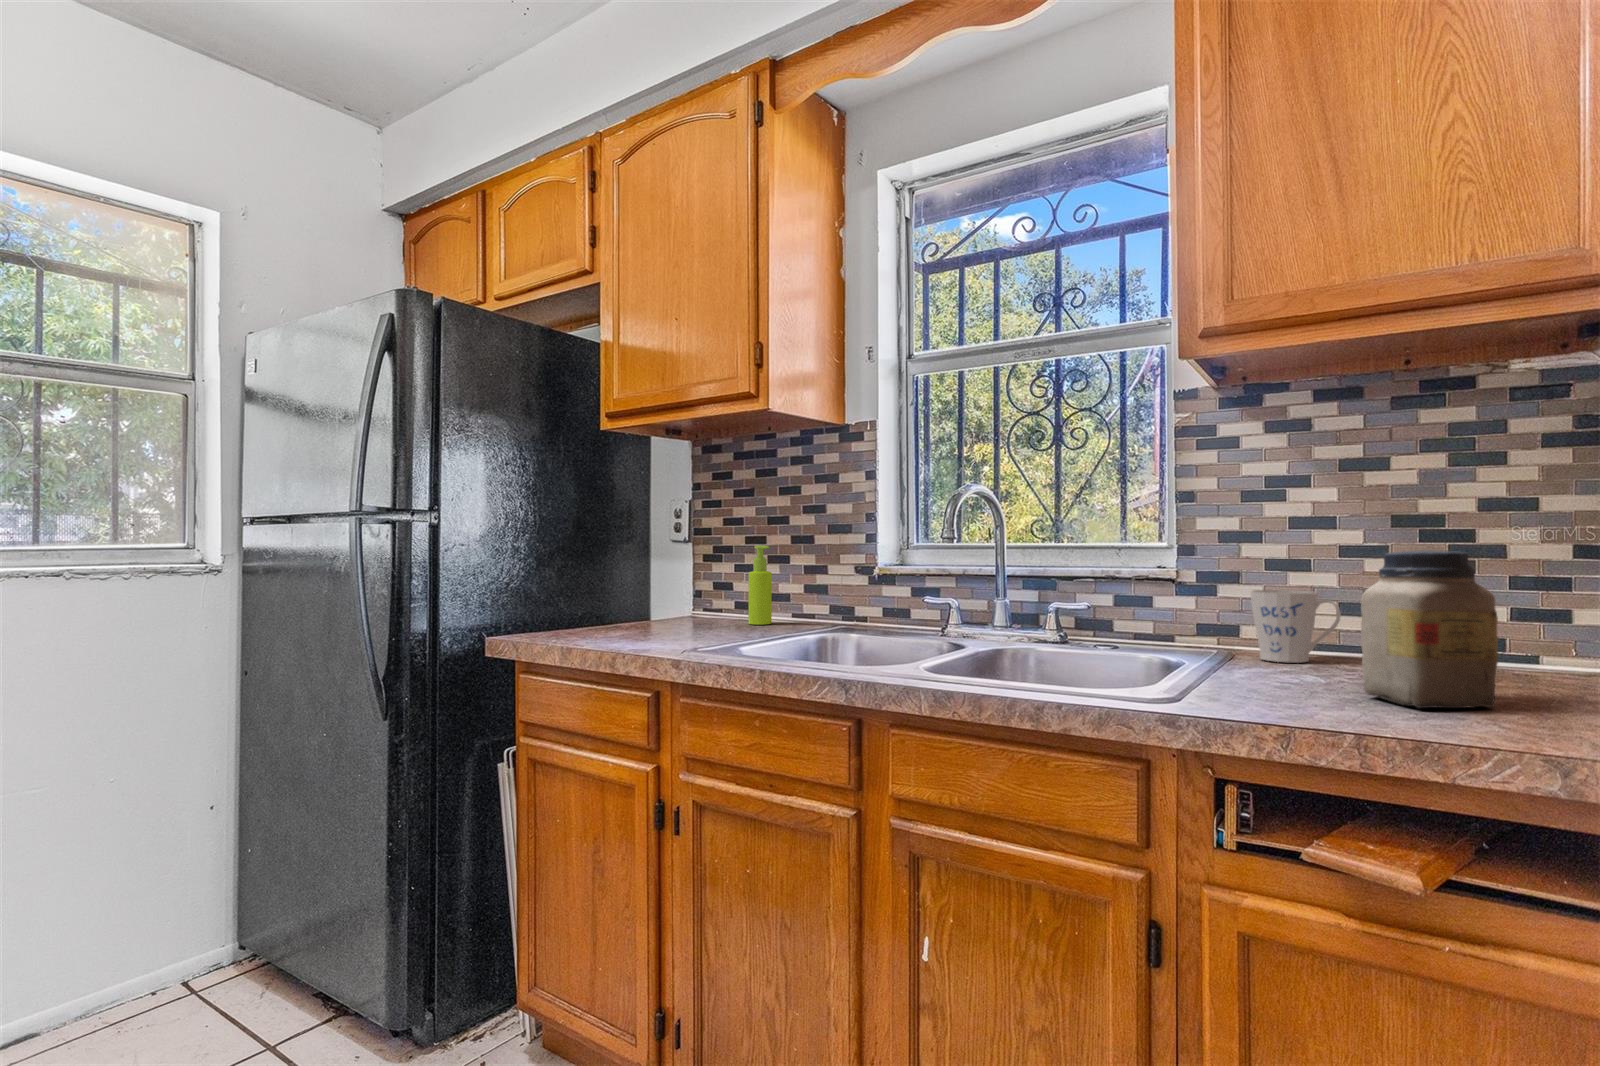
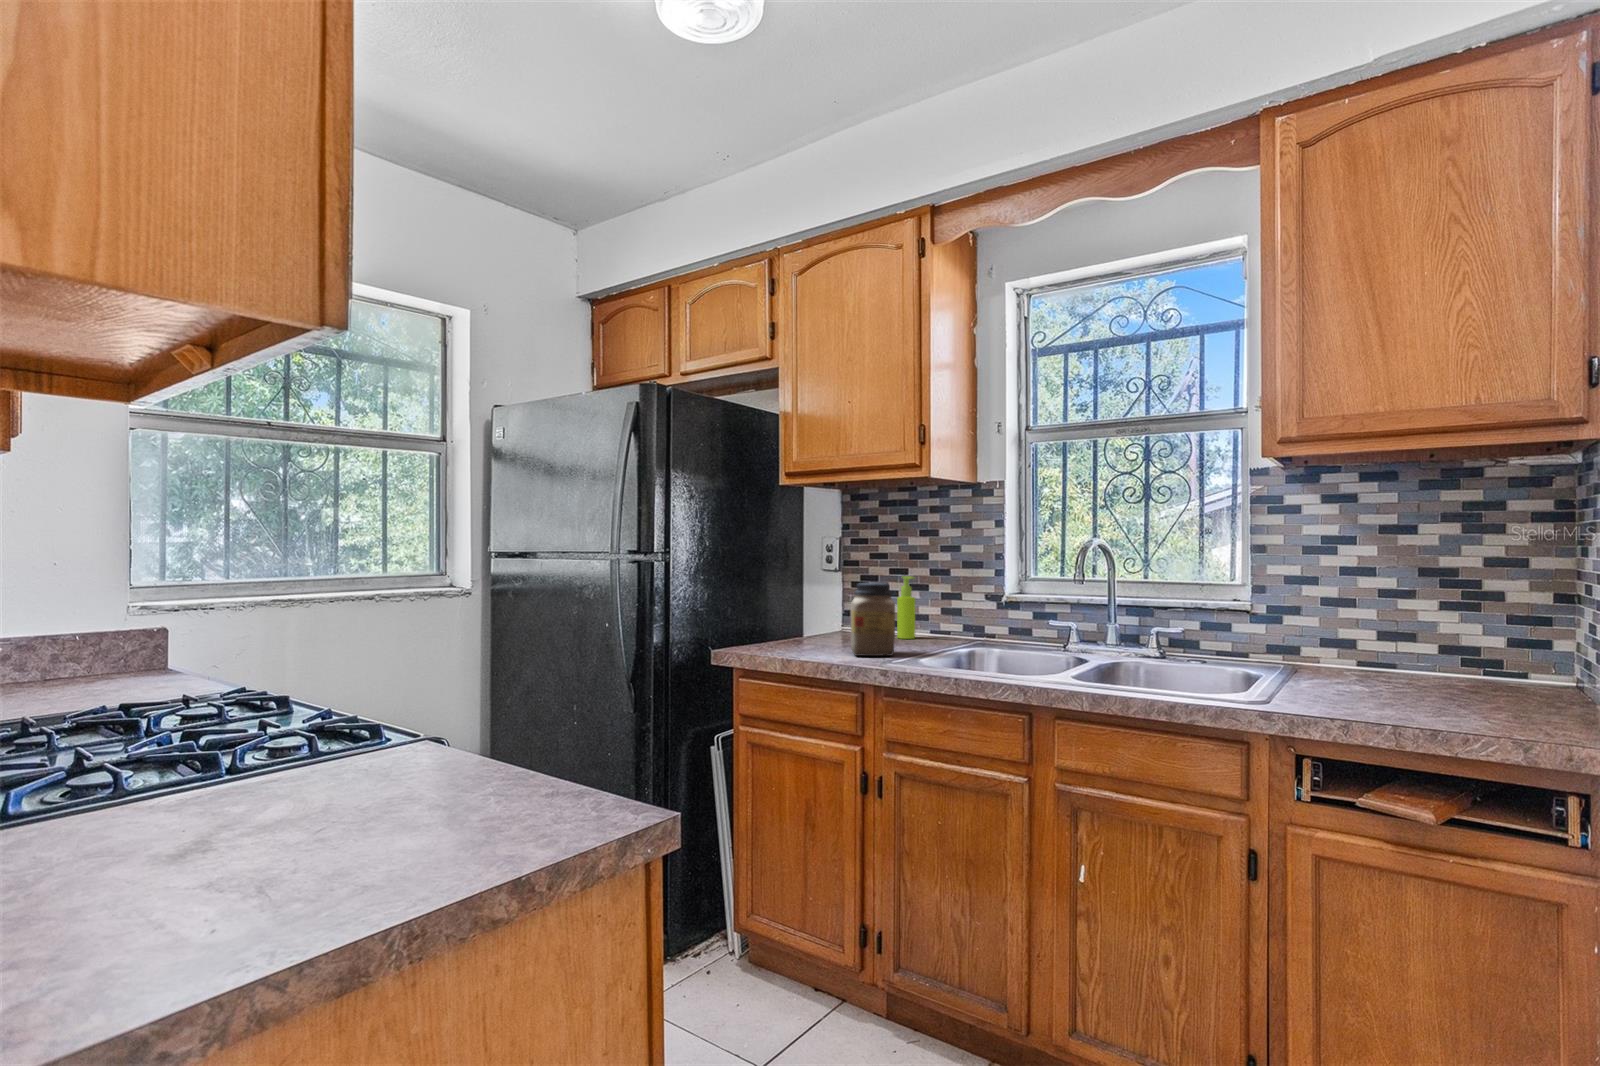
jar: present [1361,550,1498,708] -> present [851,583,895,656]
mug: present [1251,590,1341,662] -> none [1311,621,1380,675]

